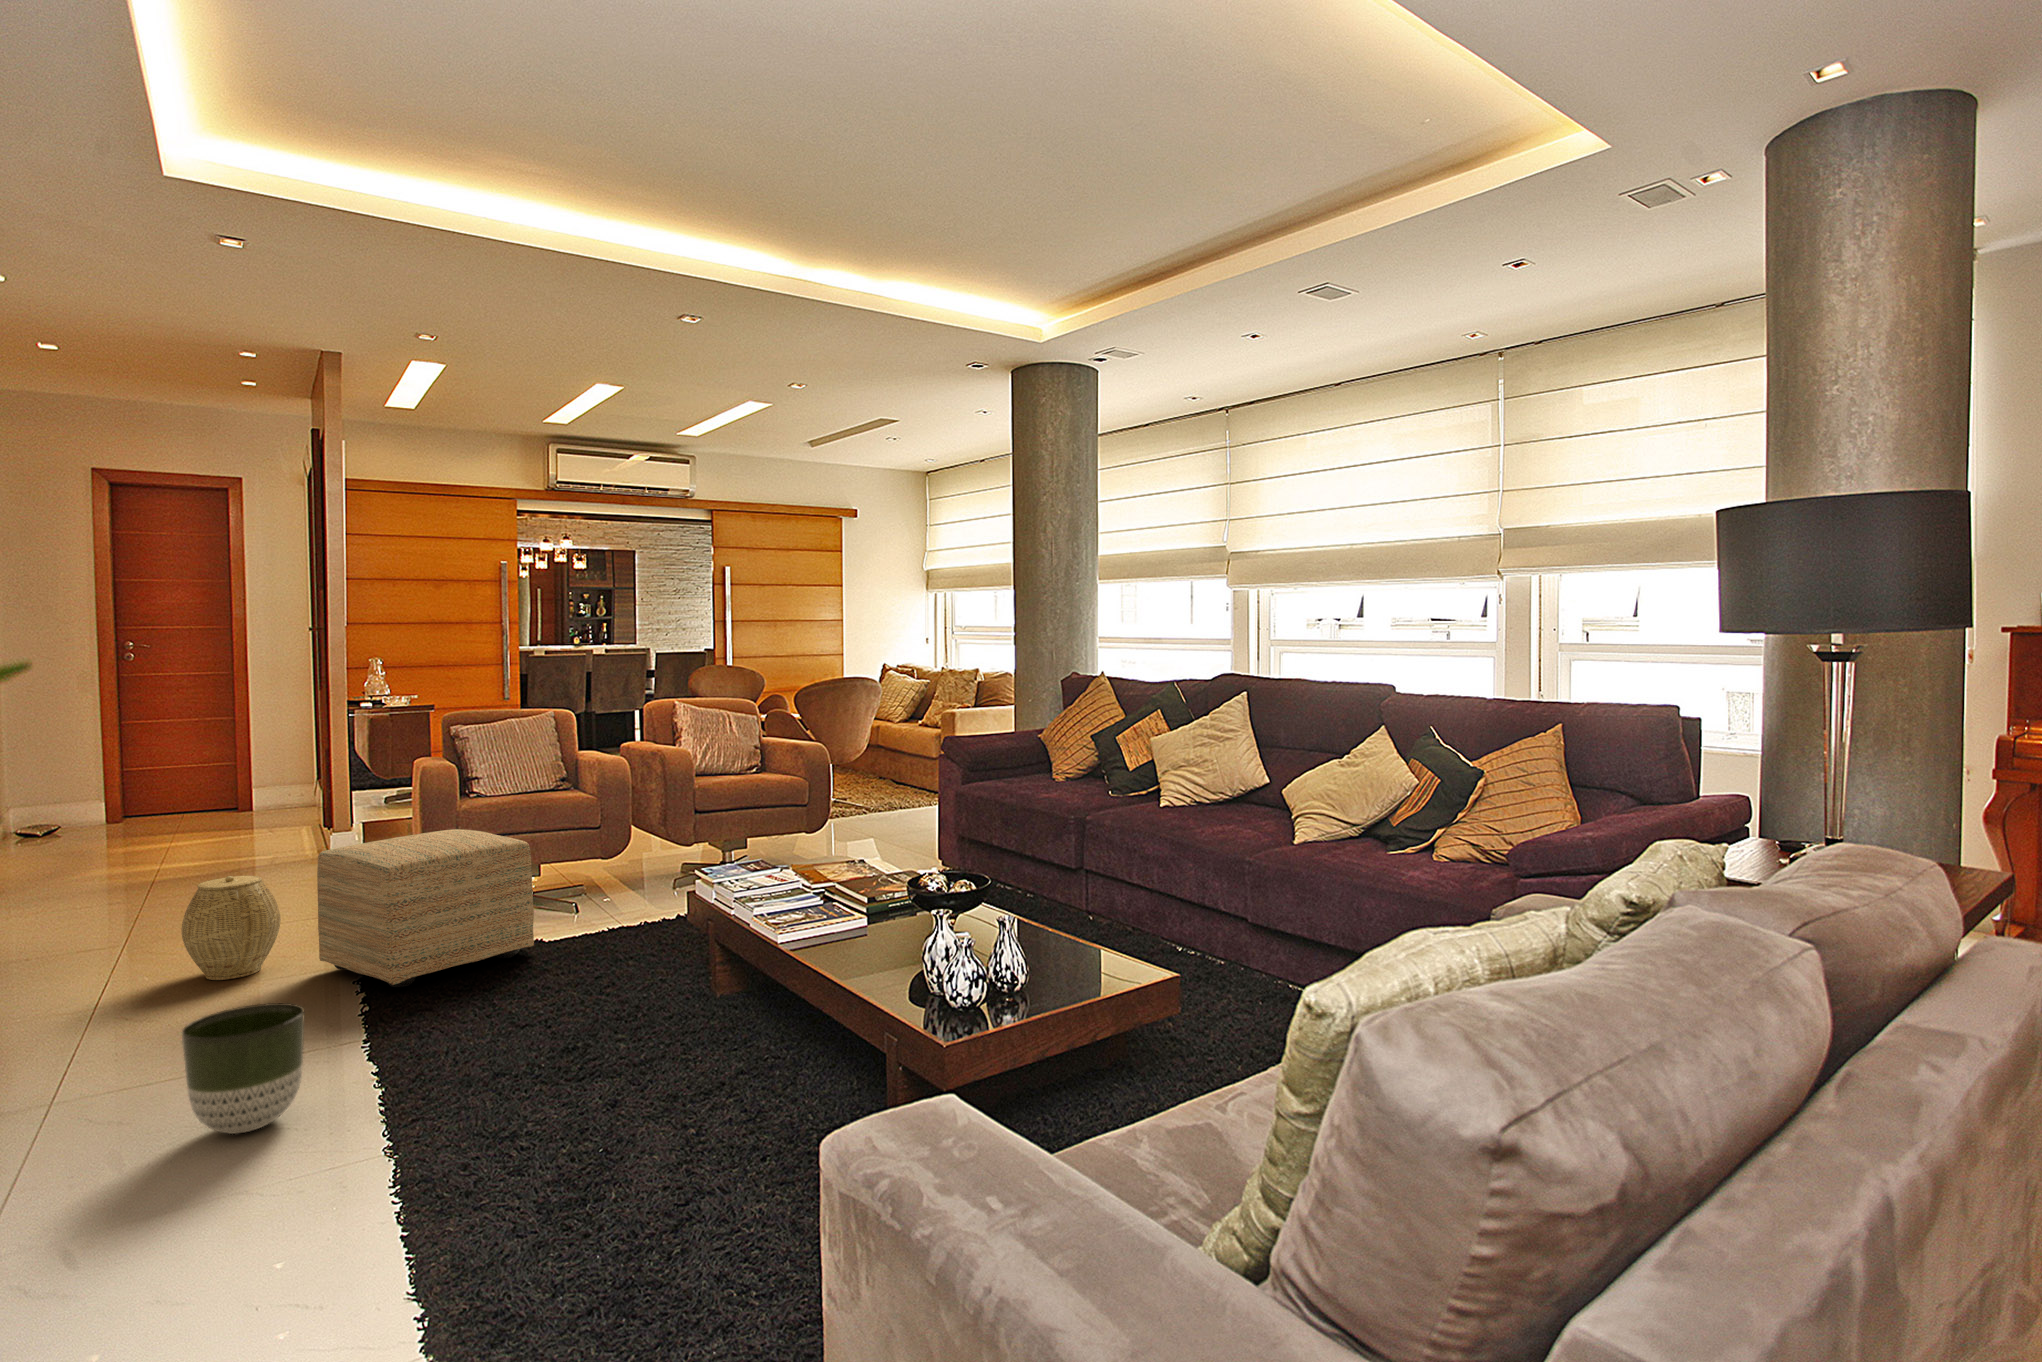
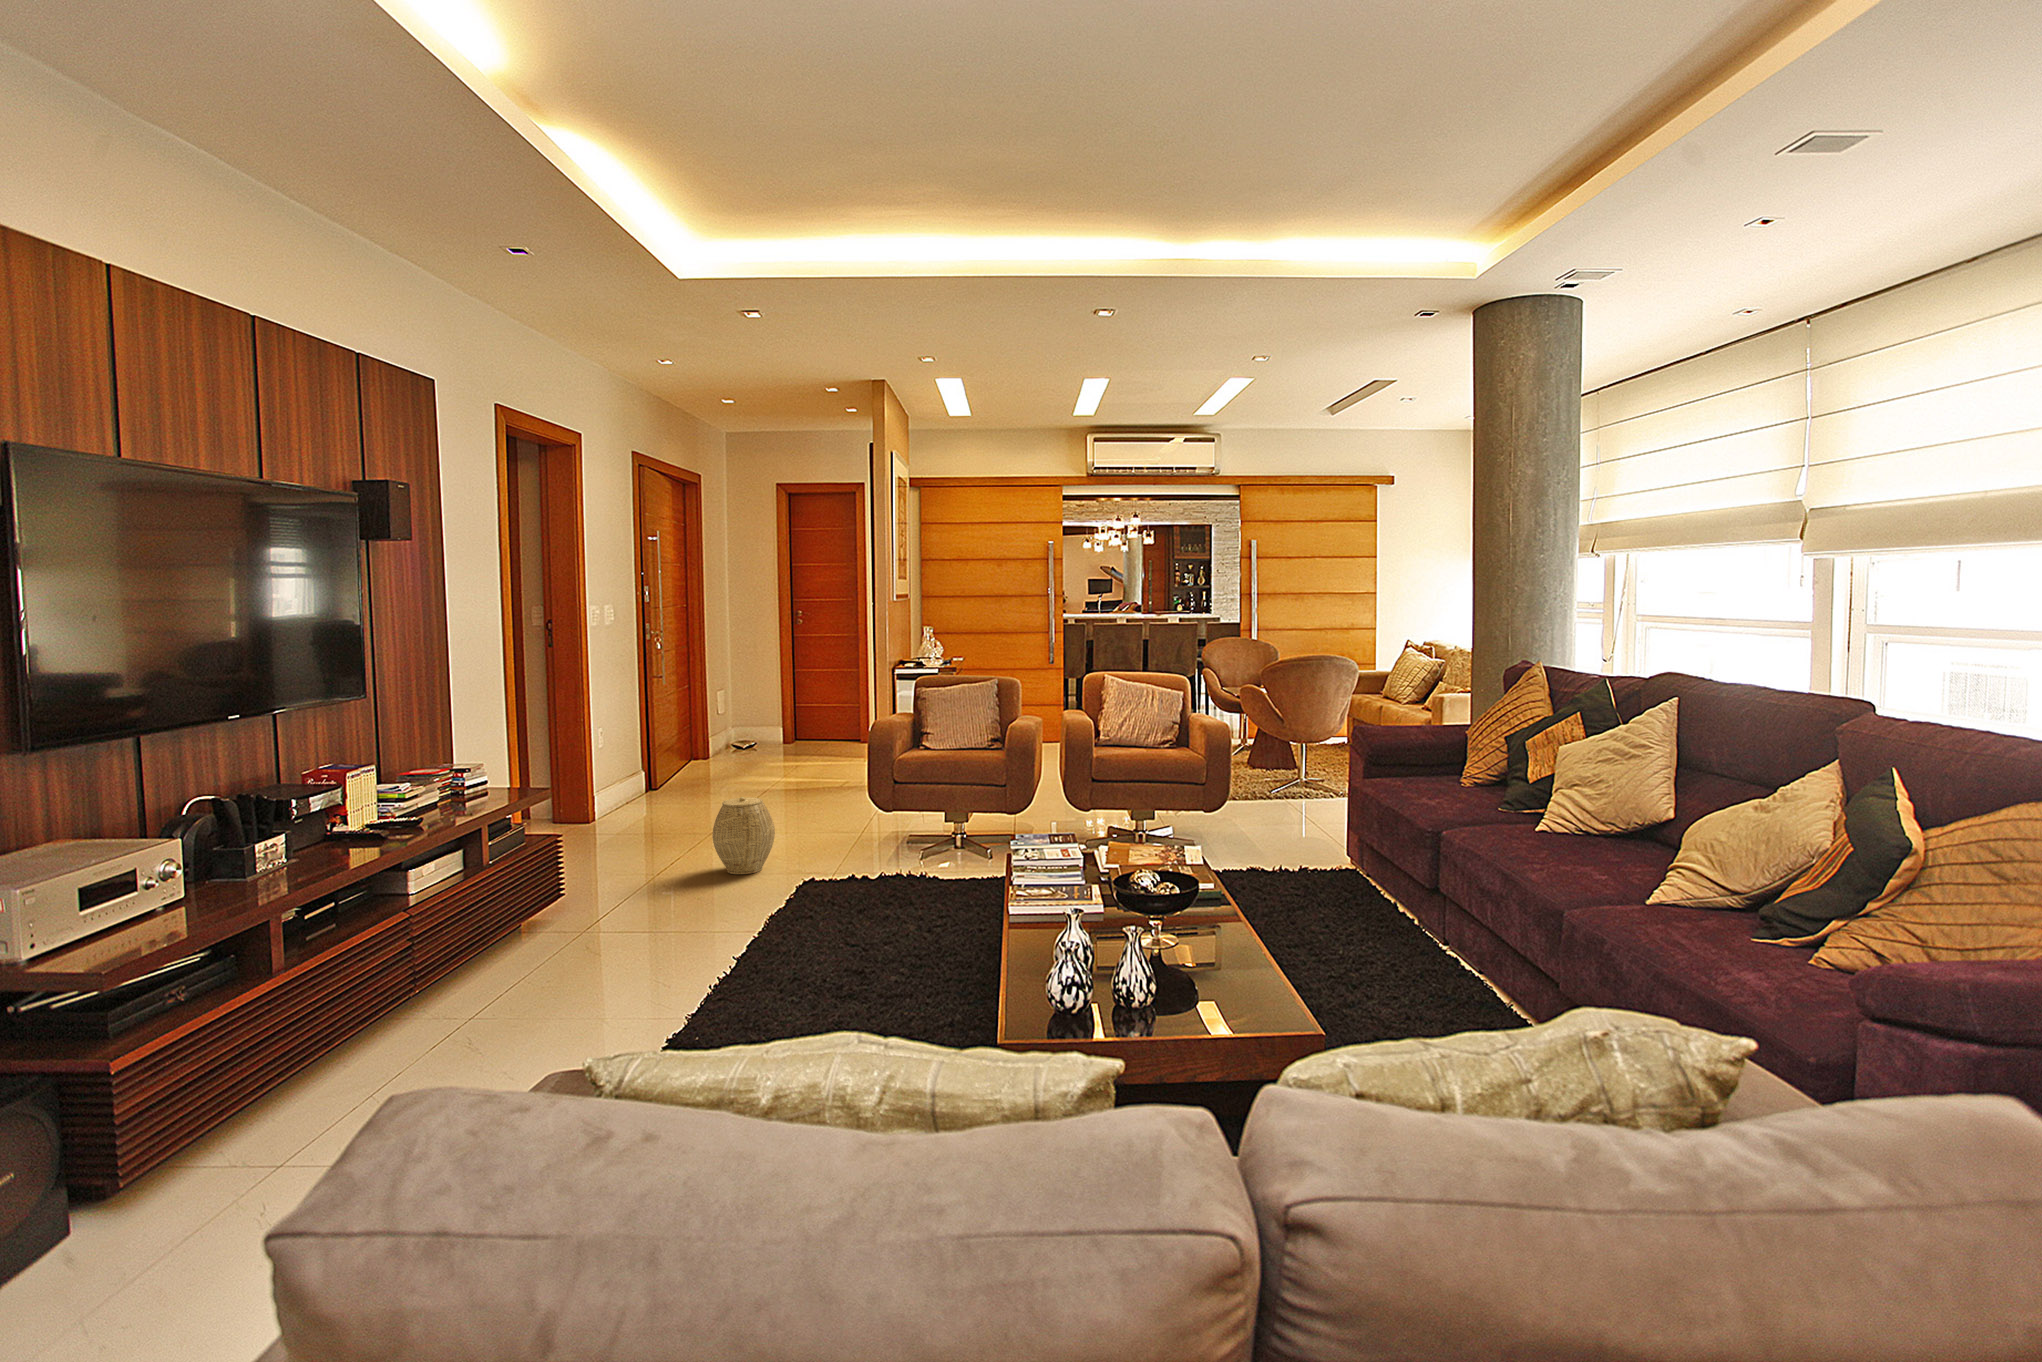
ottoman: present [317,829,534,987] -> none [787,777,927,901]
planter: present [182,1003,304,1134] -> none [601,901,680,995]

